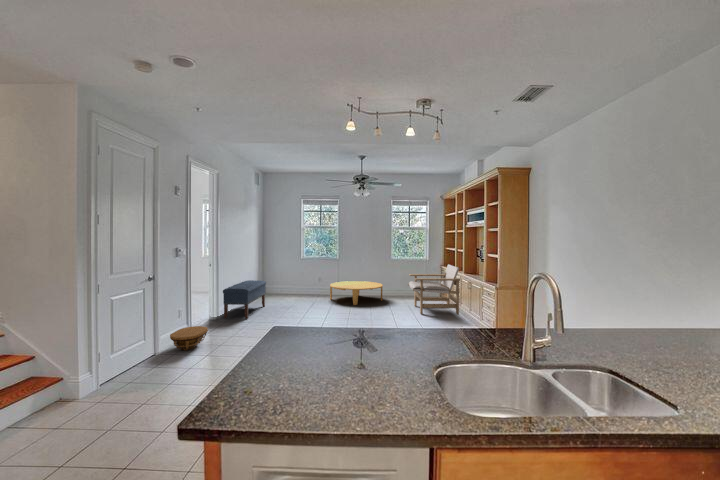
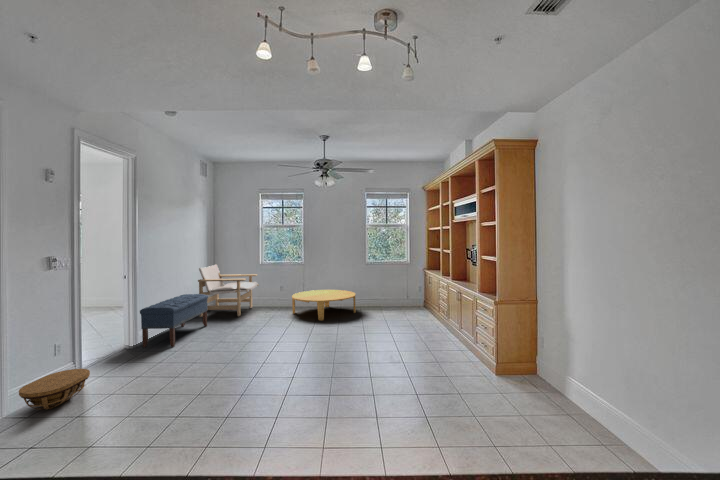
lounge chair: present [408,264,460,315] -> present [198,265,259,317]

